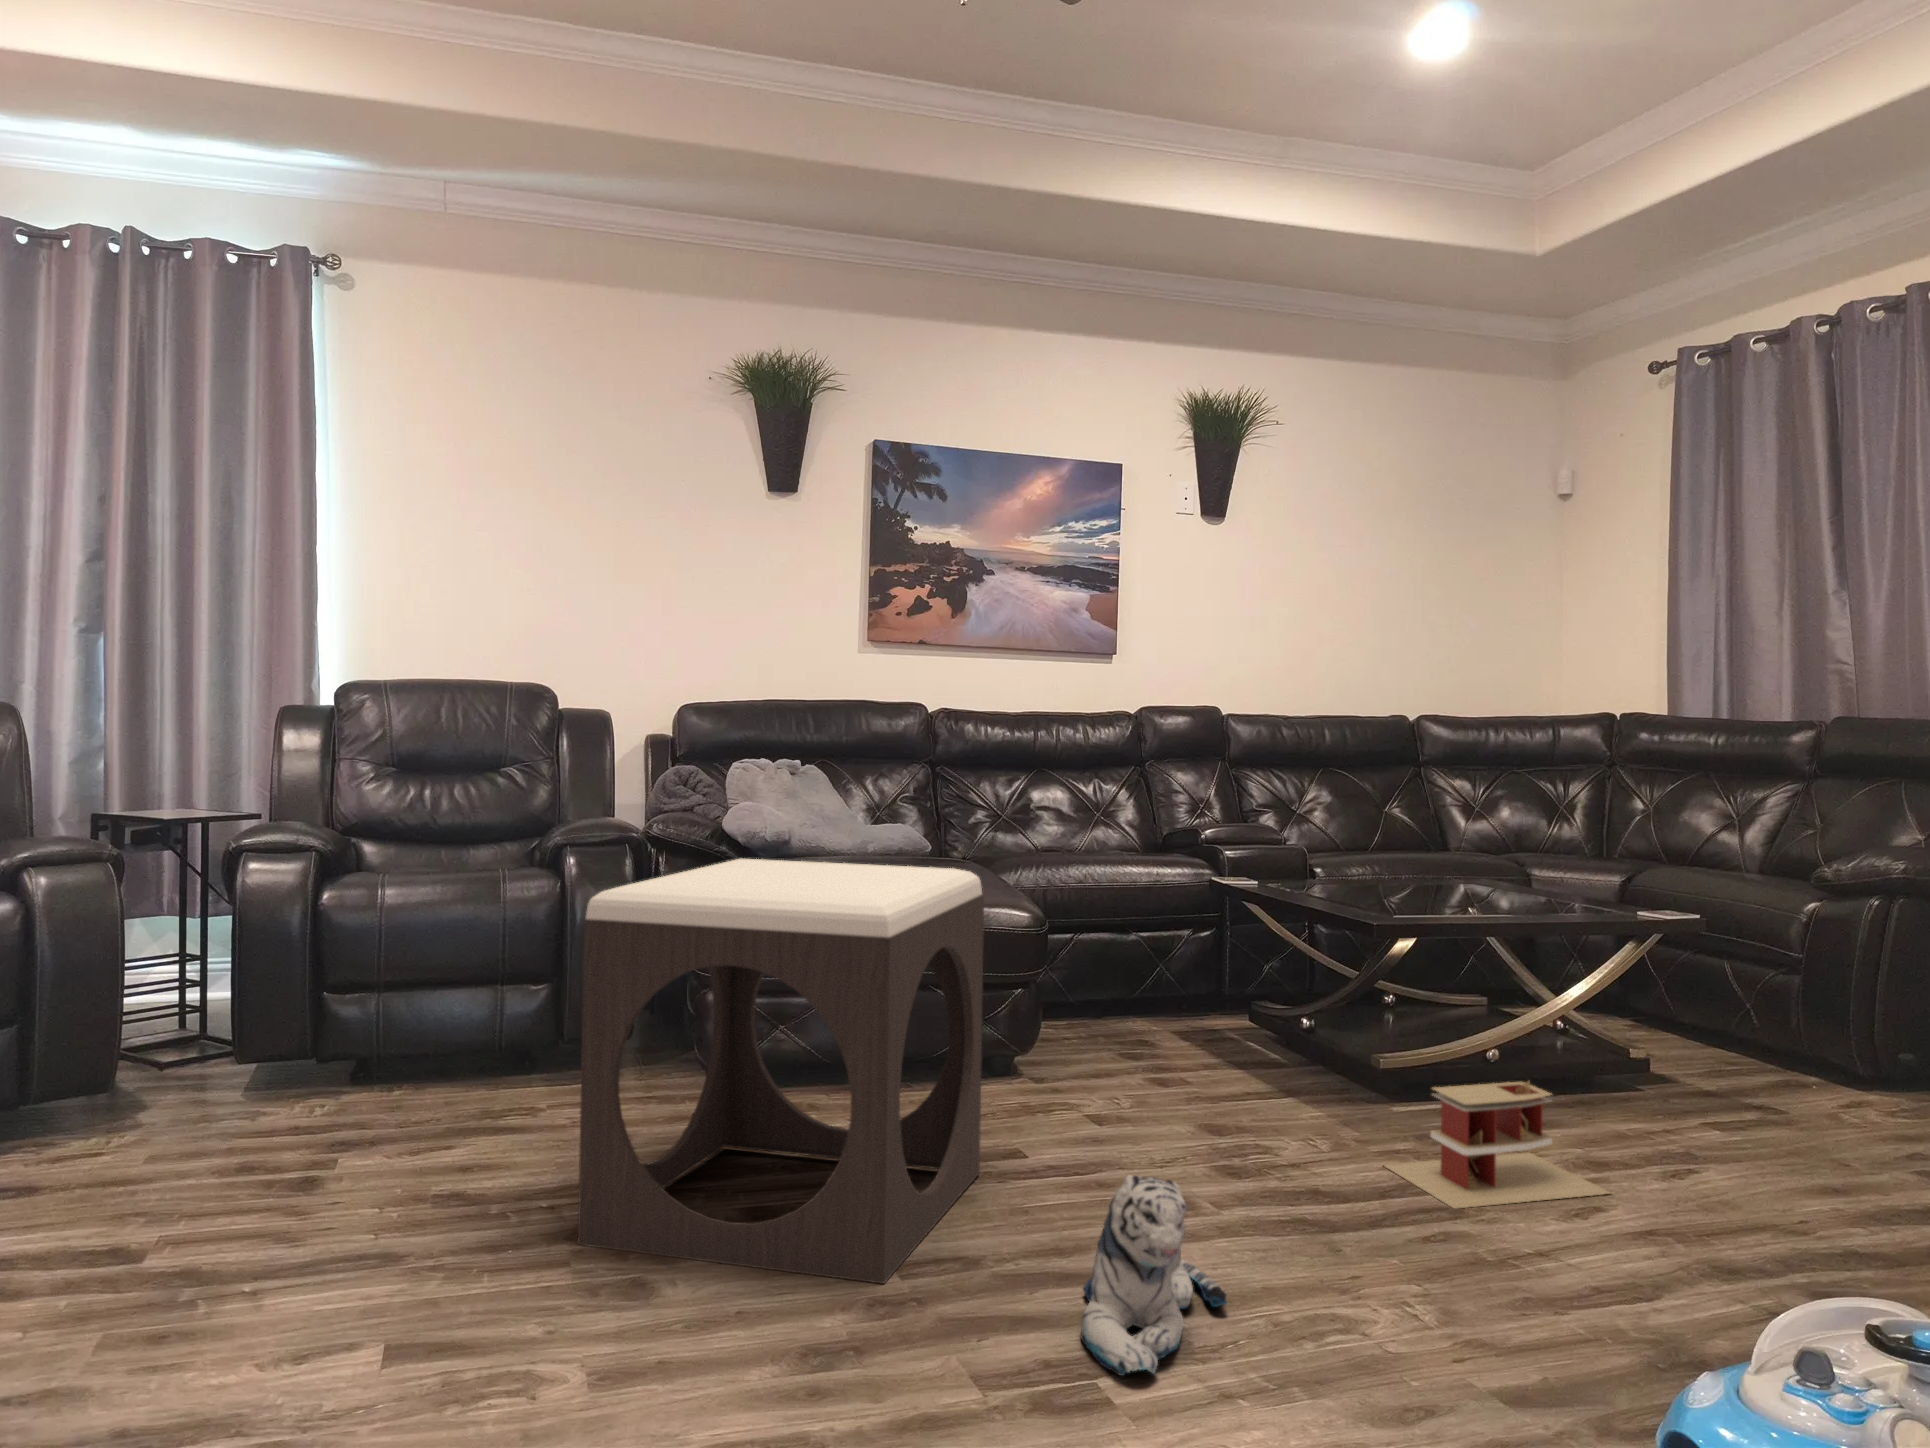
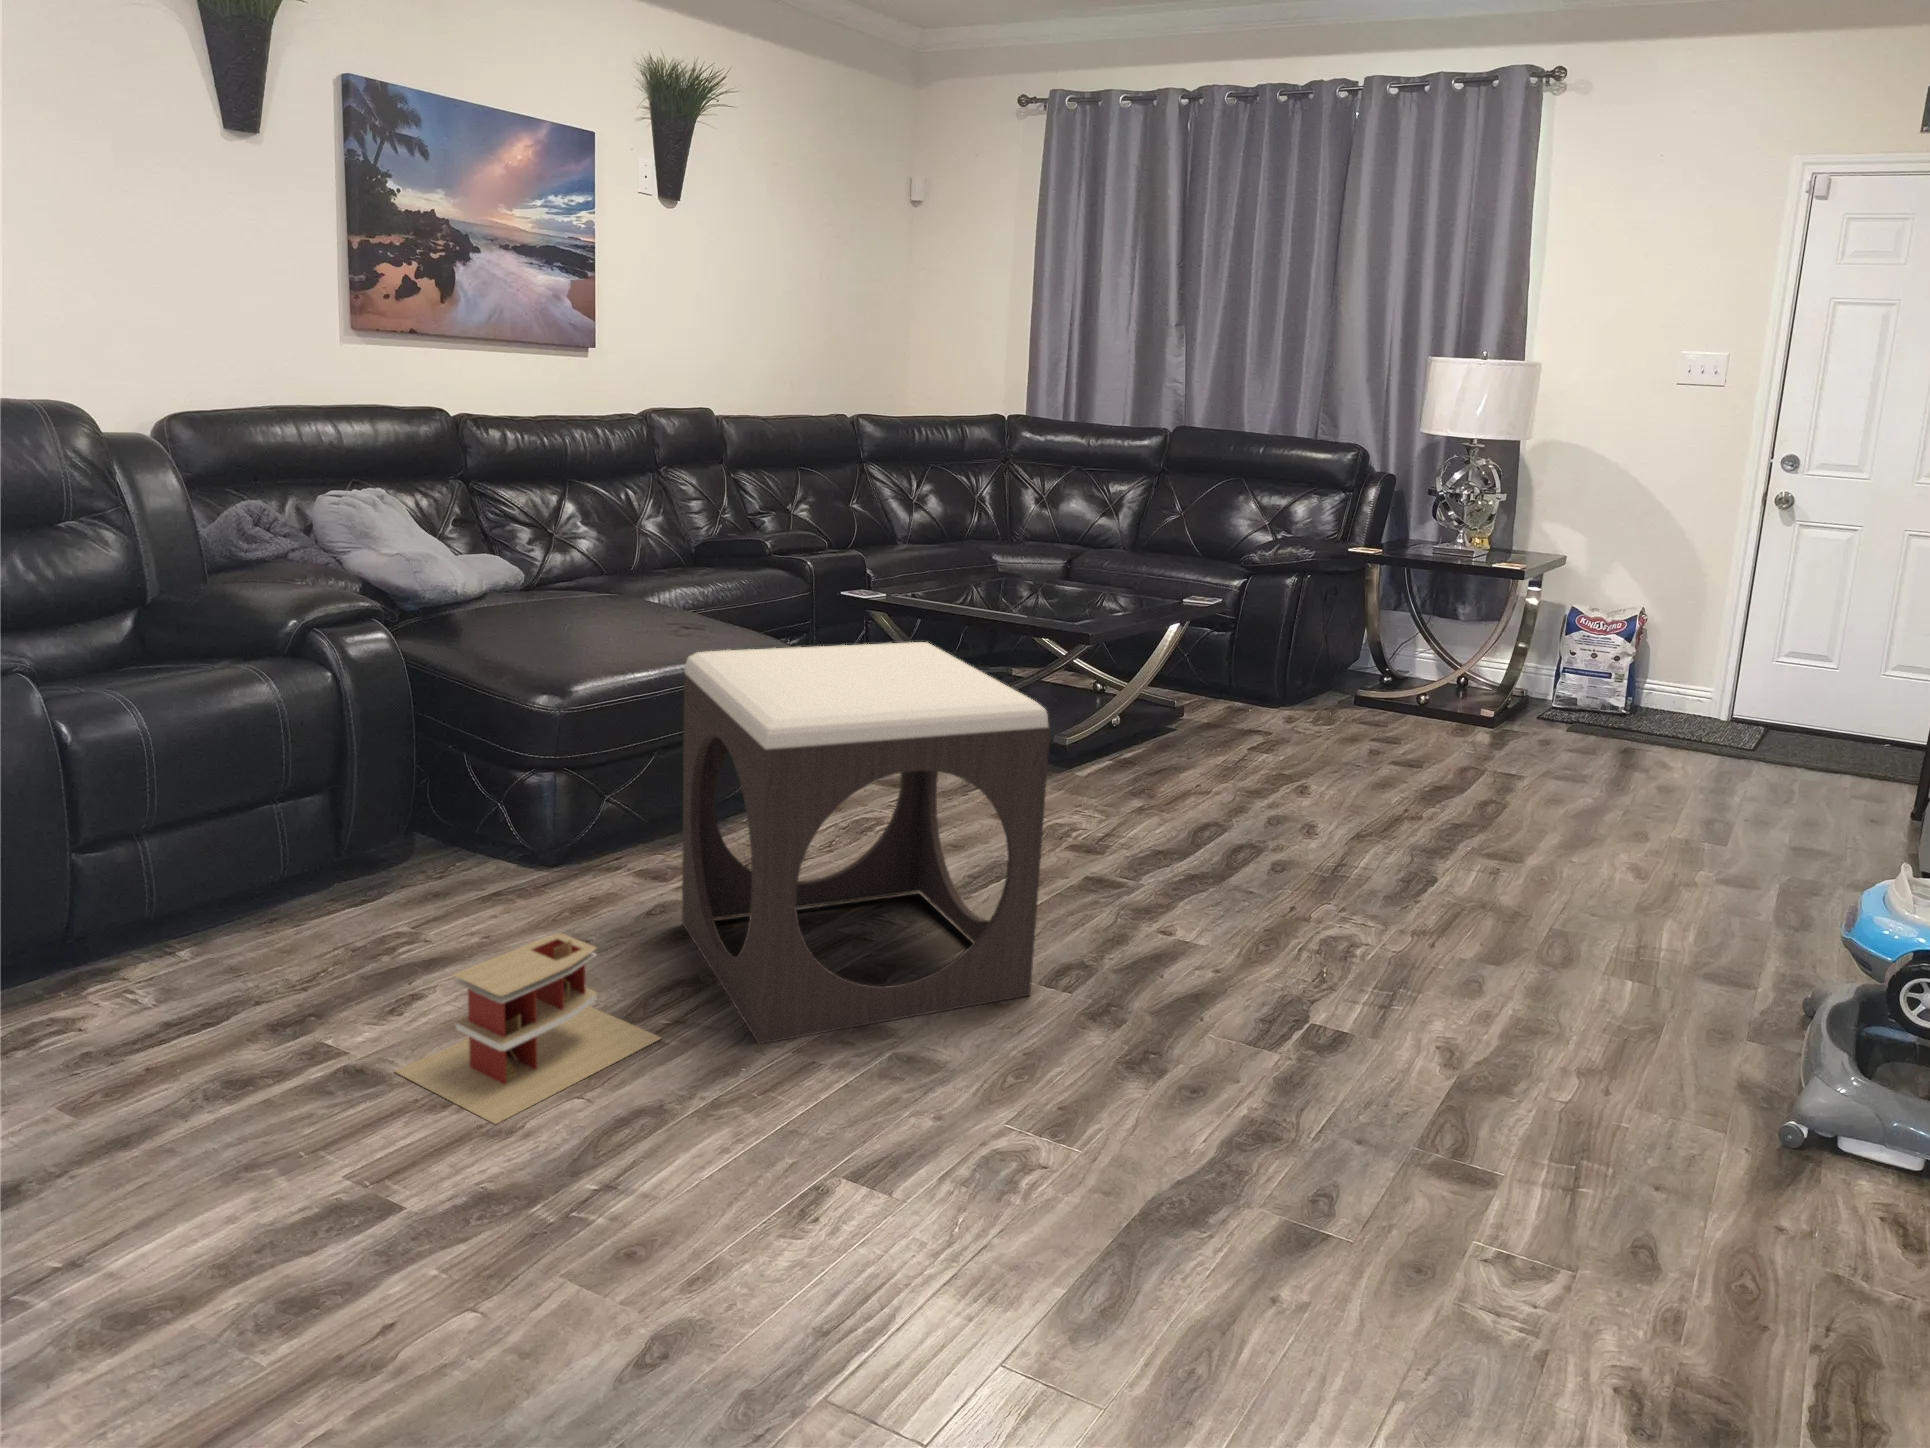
toy house: present [1384,1081,1610,1208] -> present [396,933,661,1124]
plush toy: present [1081,1175,1227,1376] -> none [1139,869,1285,1005]

